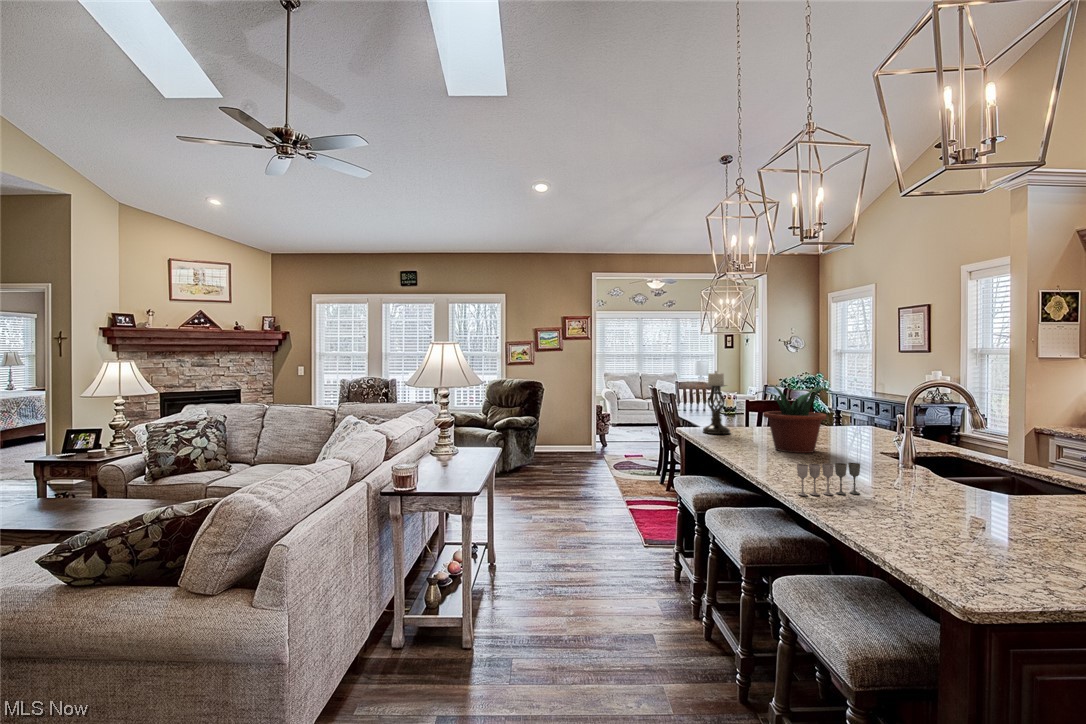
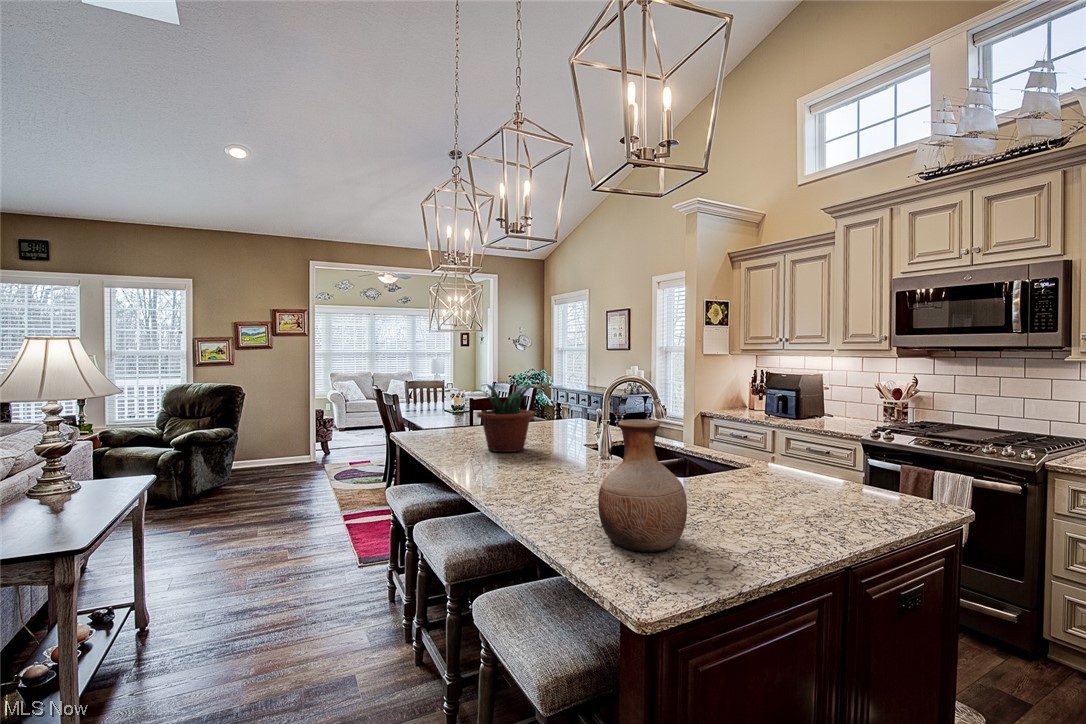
candle holder: present [703,371,730,434] -> none [419,370,448,437]
vase: none [912,423,1030,560] -> present [598,419,687,552]
wine glass: present [797,463,860,496] -> none [499,462,558,503]

